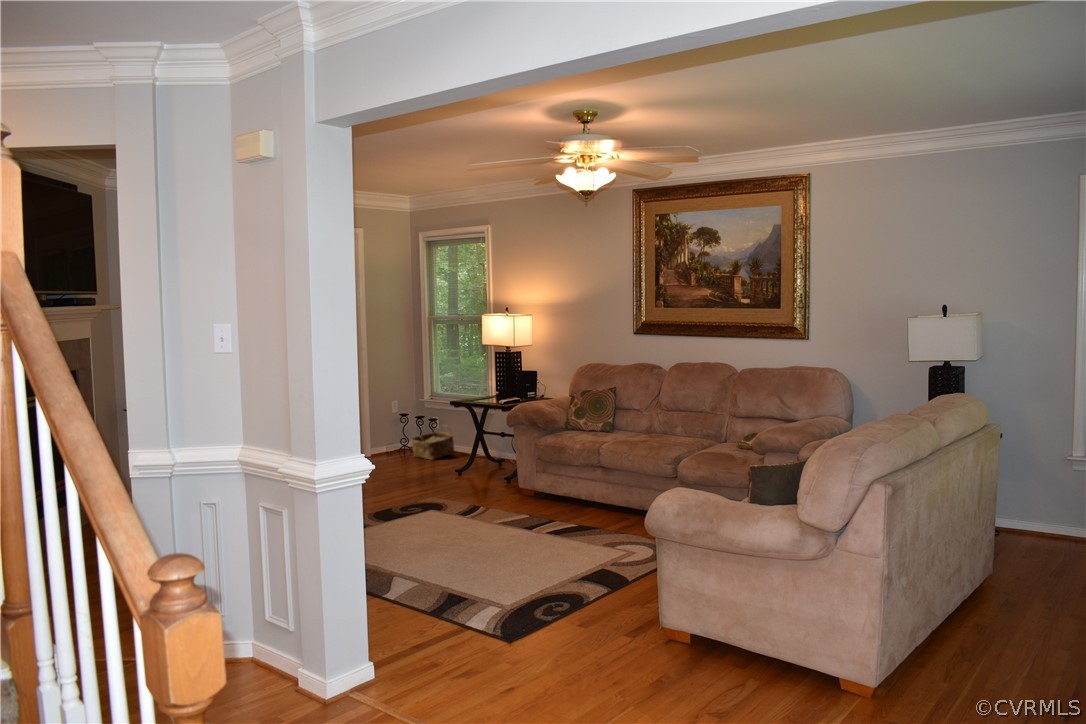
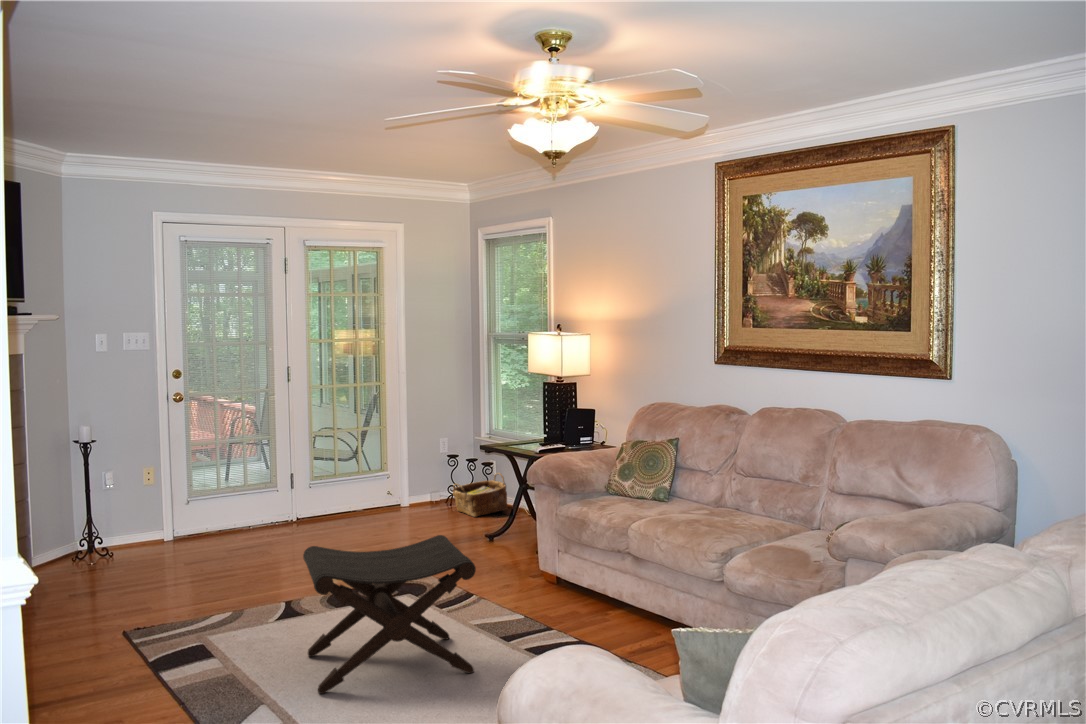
footstool: none [389,460,524,570] -> present [303,535,476,694]

